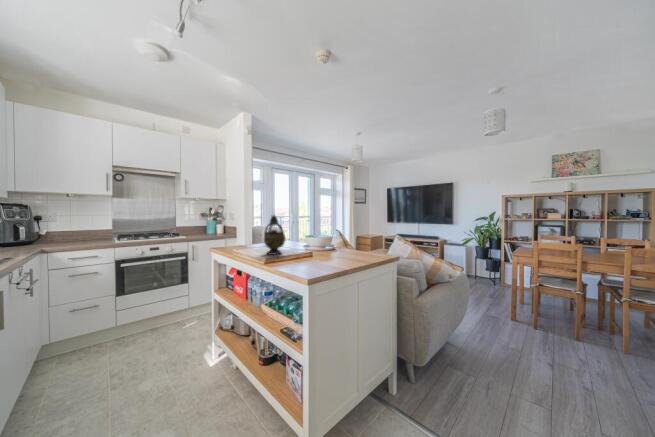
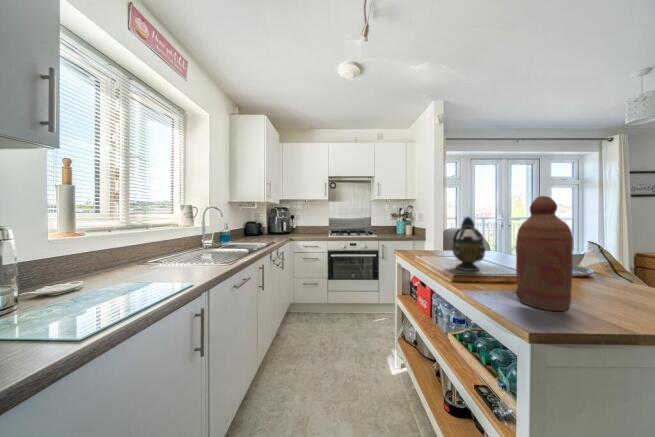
bottle: none [302,203,325,268] -> present [516,196,573,311]

